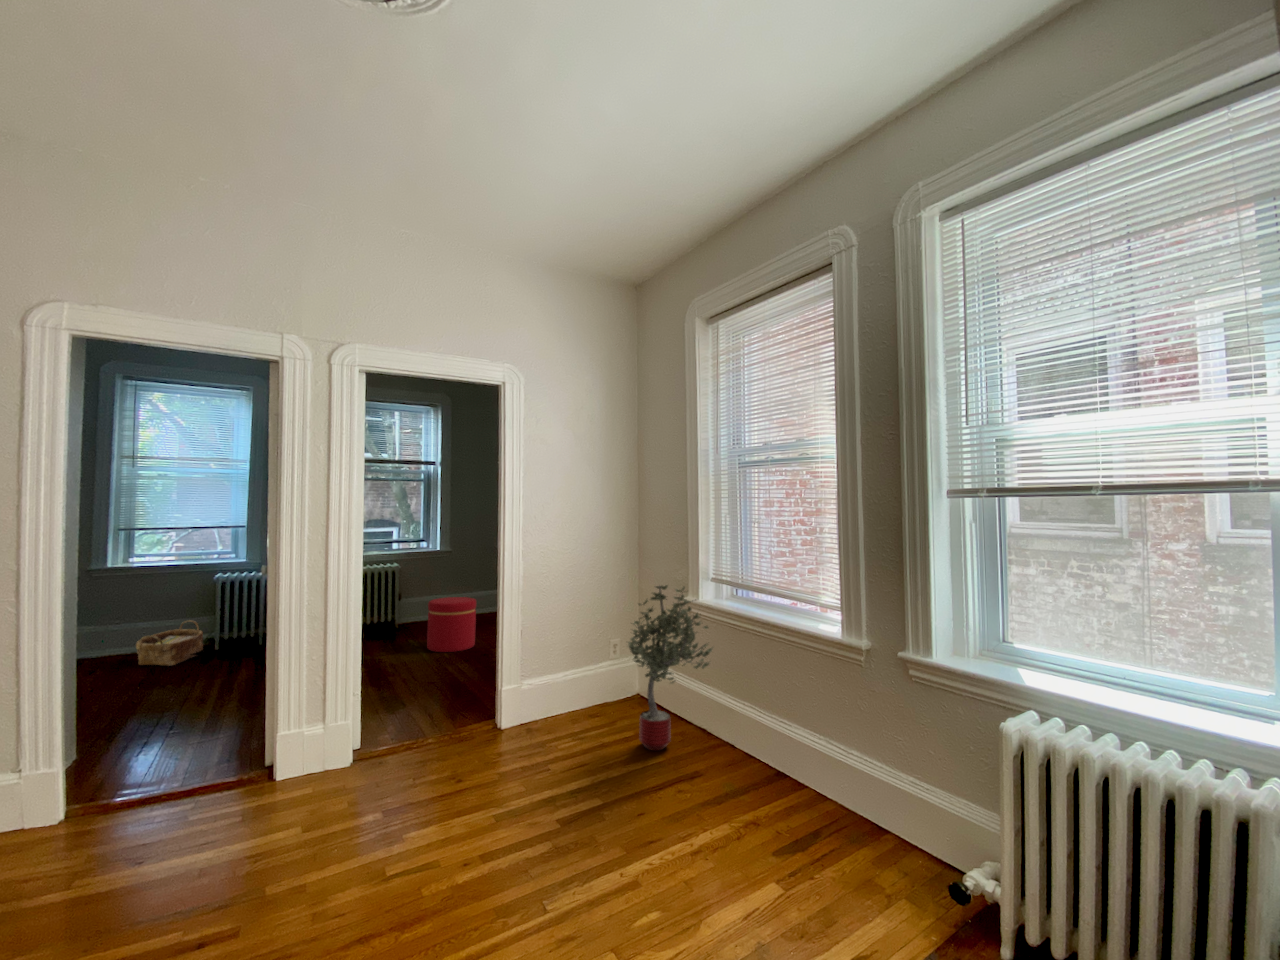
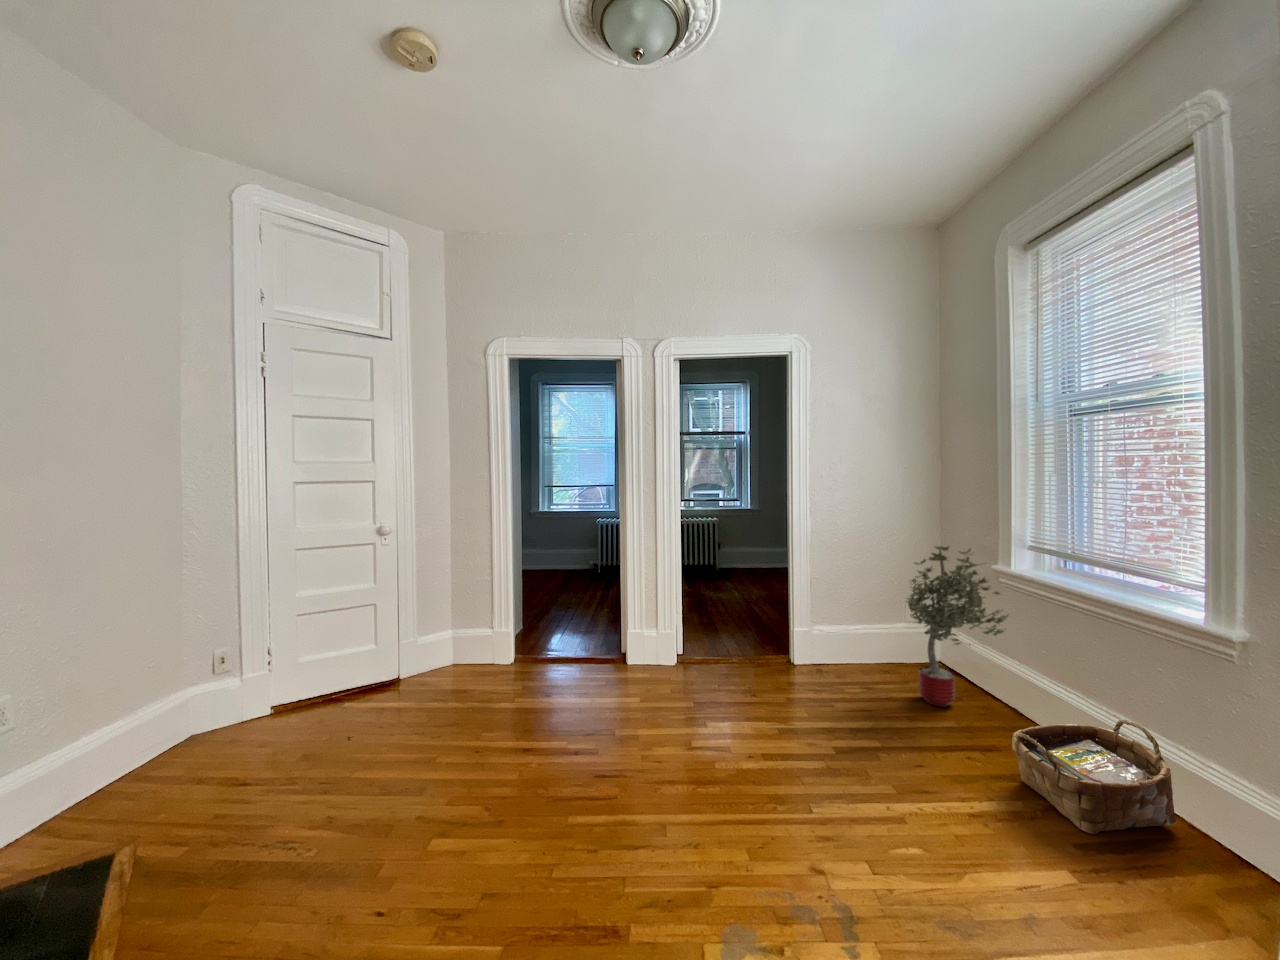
ottoman: present [427,597,476,652] -> none [730,544,768,588]
woven basket: present [136,620,203,666] -> present [1012,719,1176,834]

